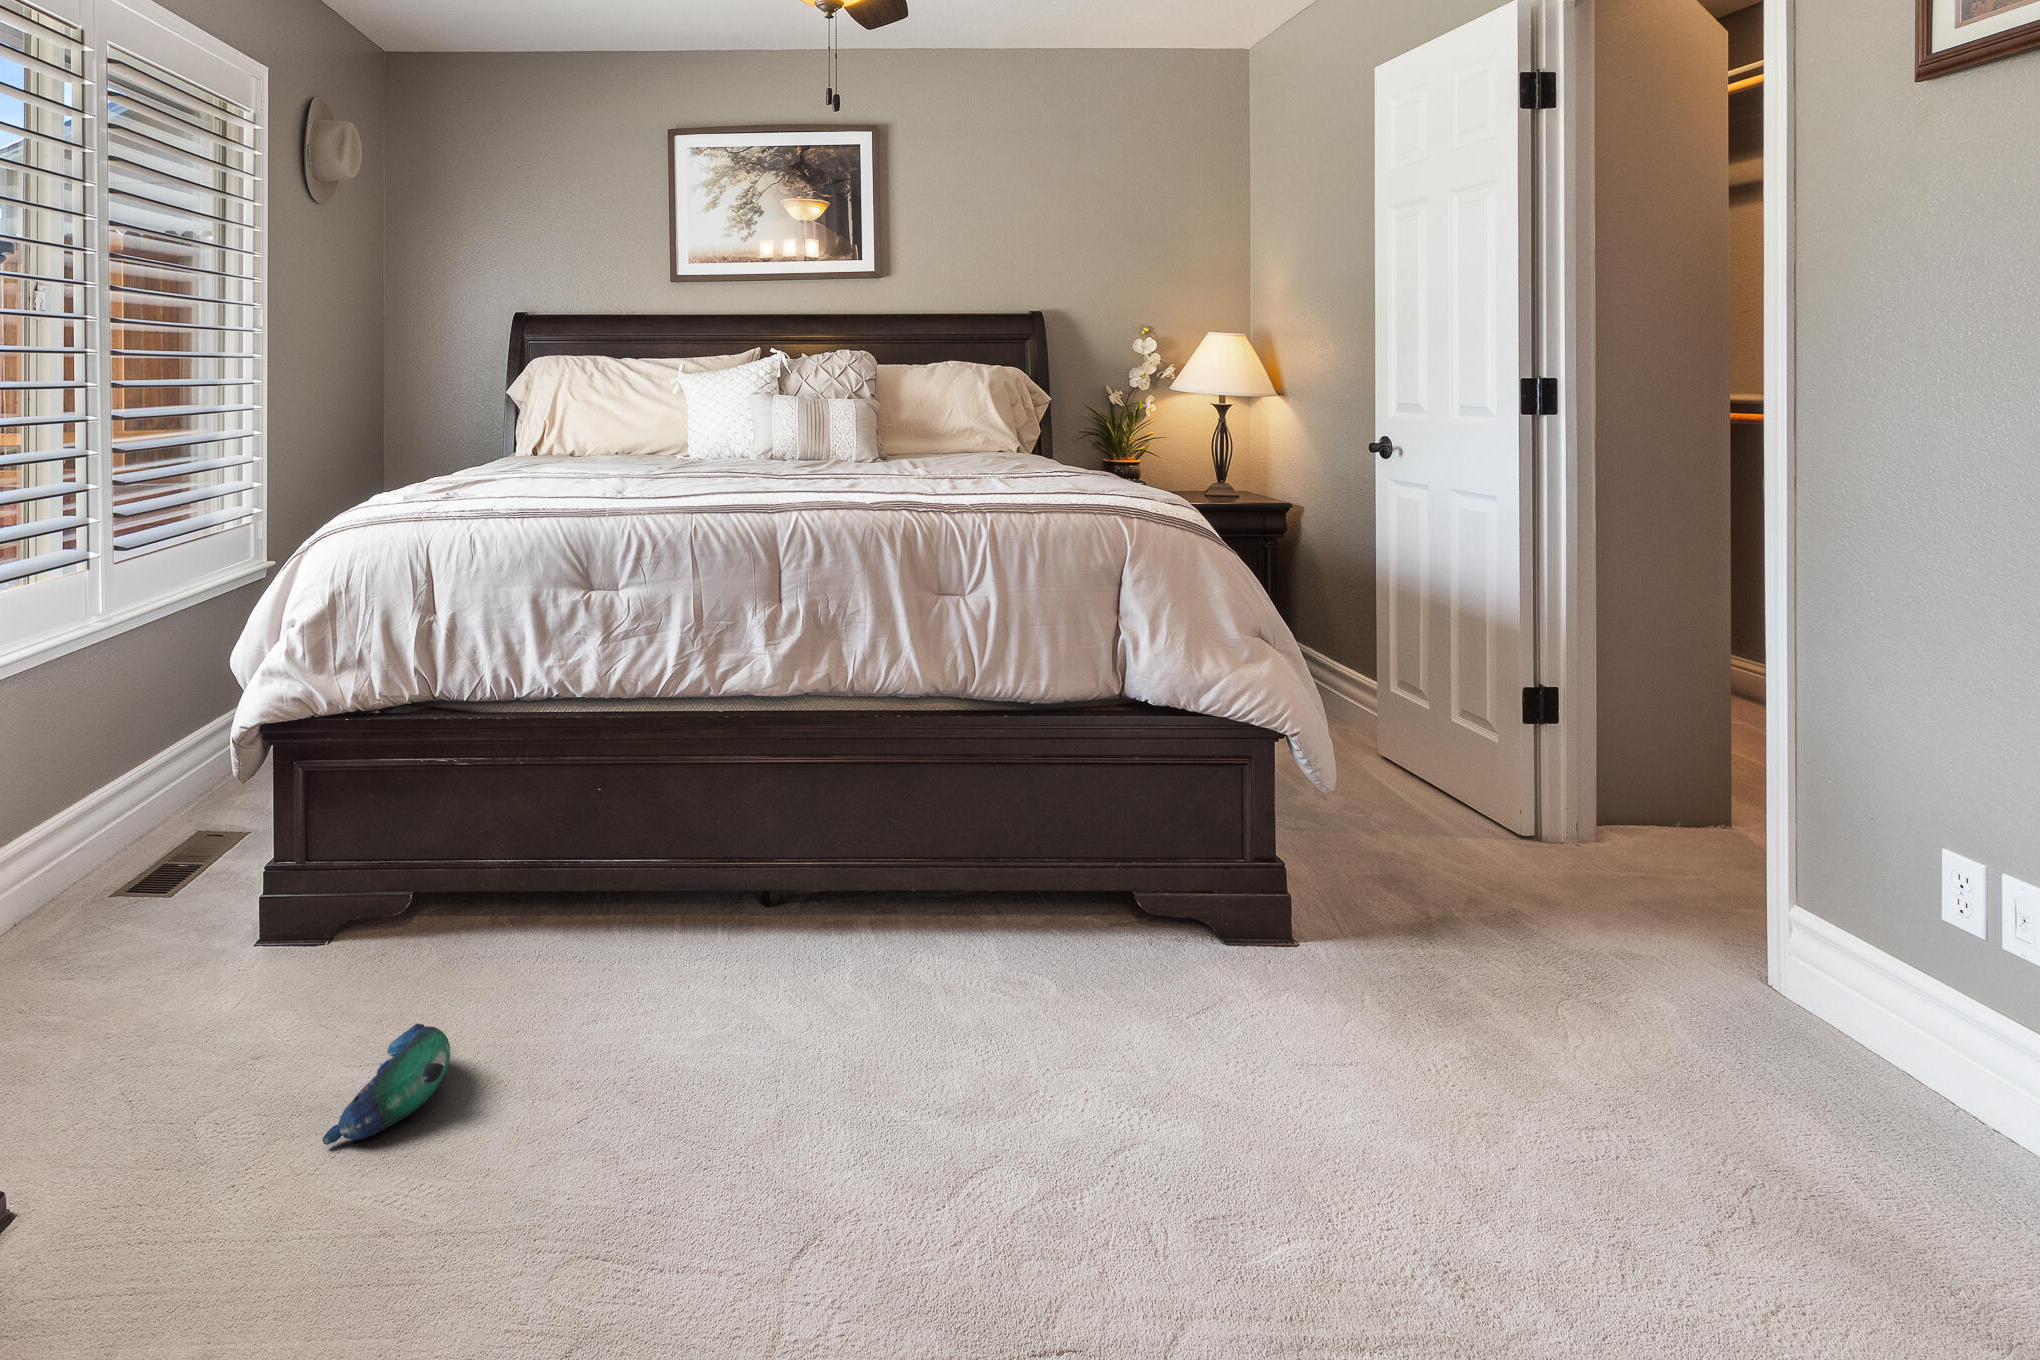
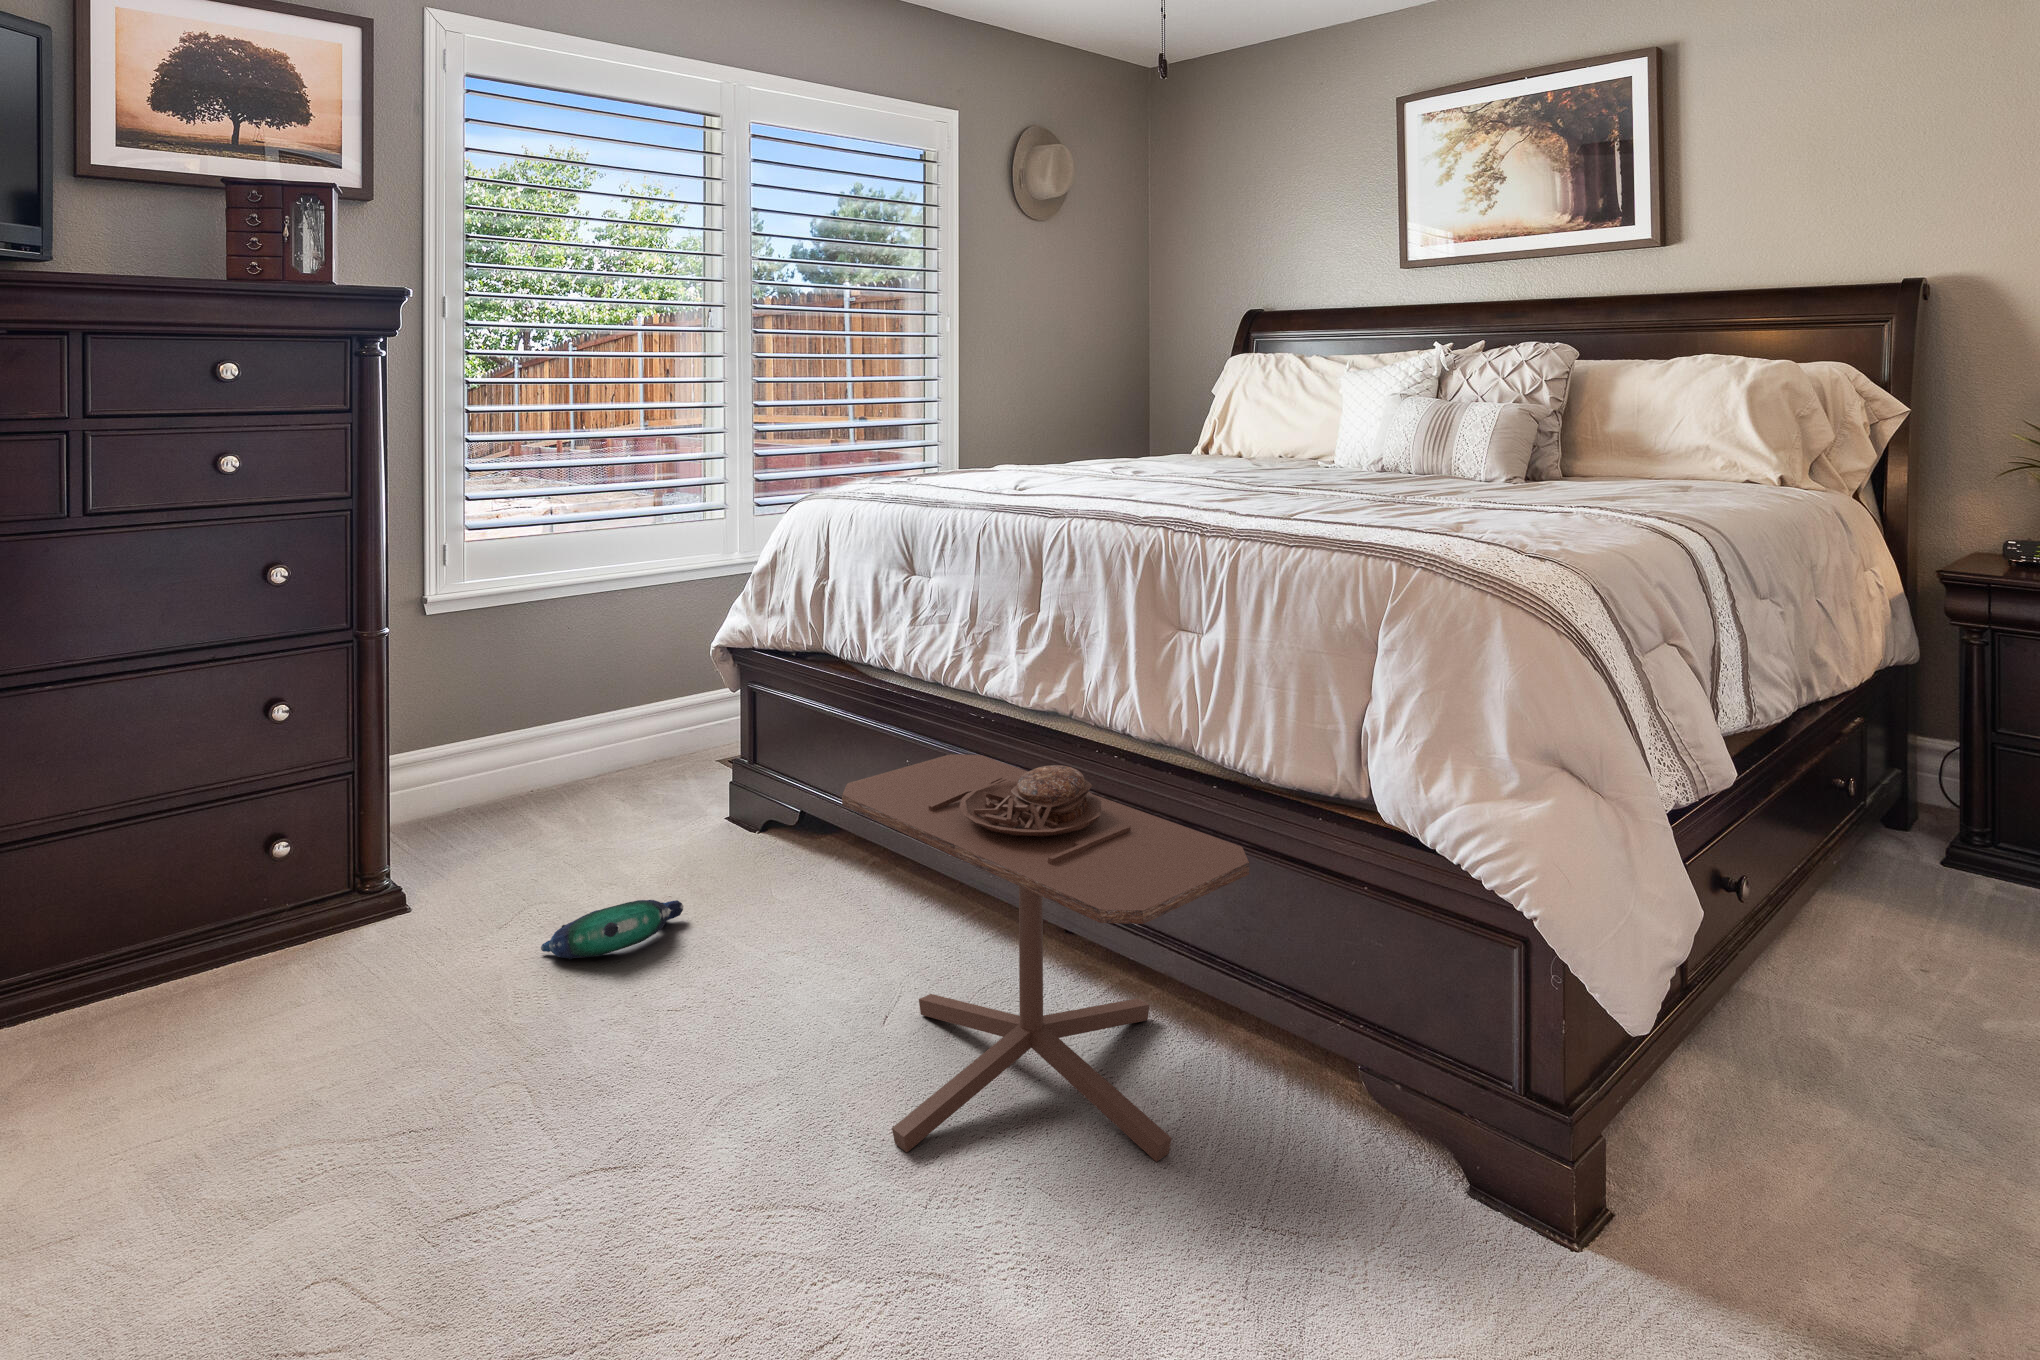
side table: none [749,724,1151,1101] -> present [842,754,1249,1162]

